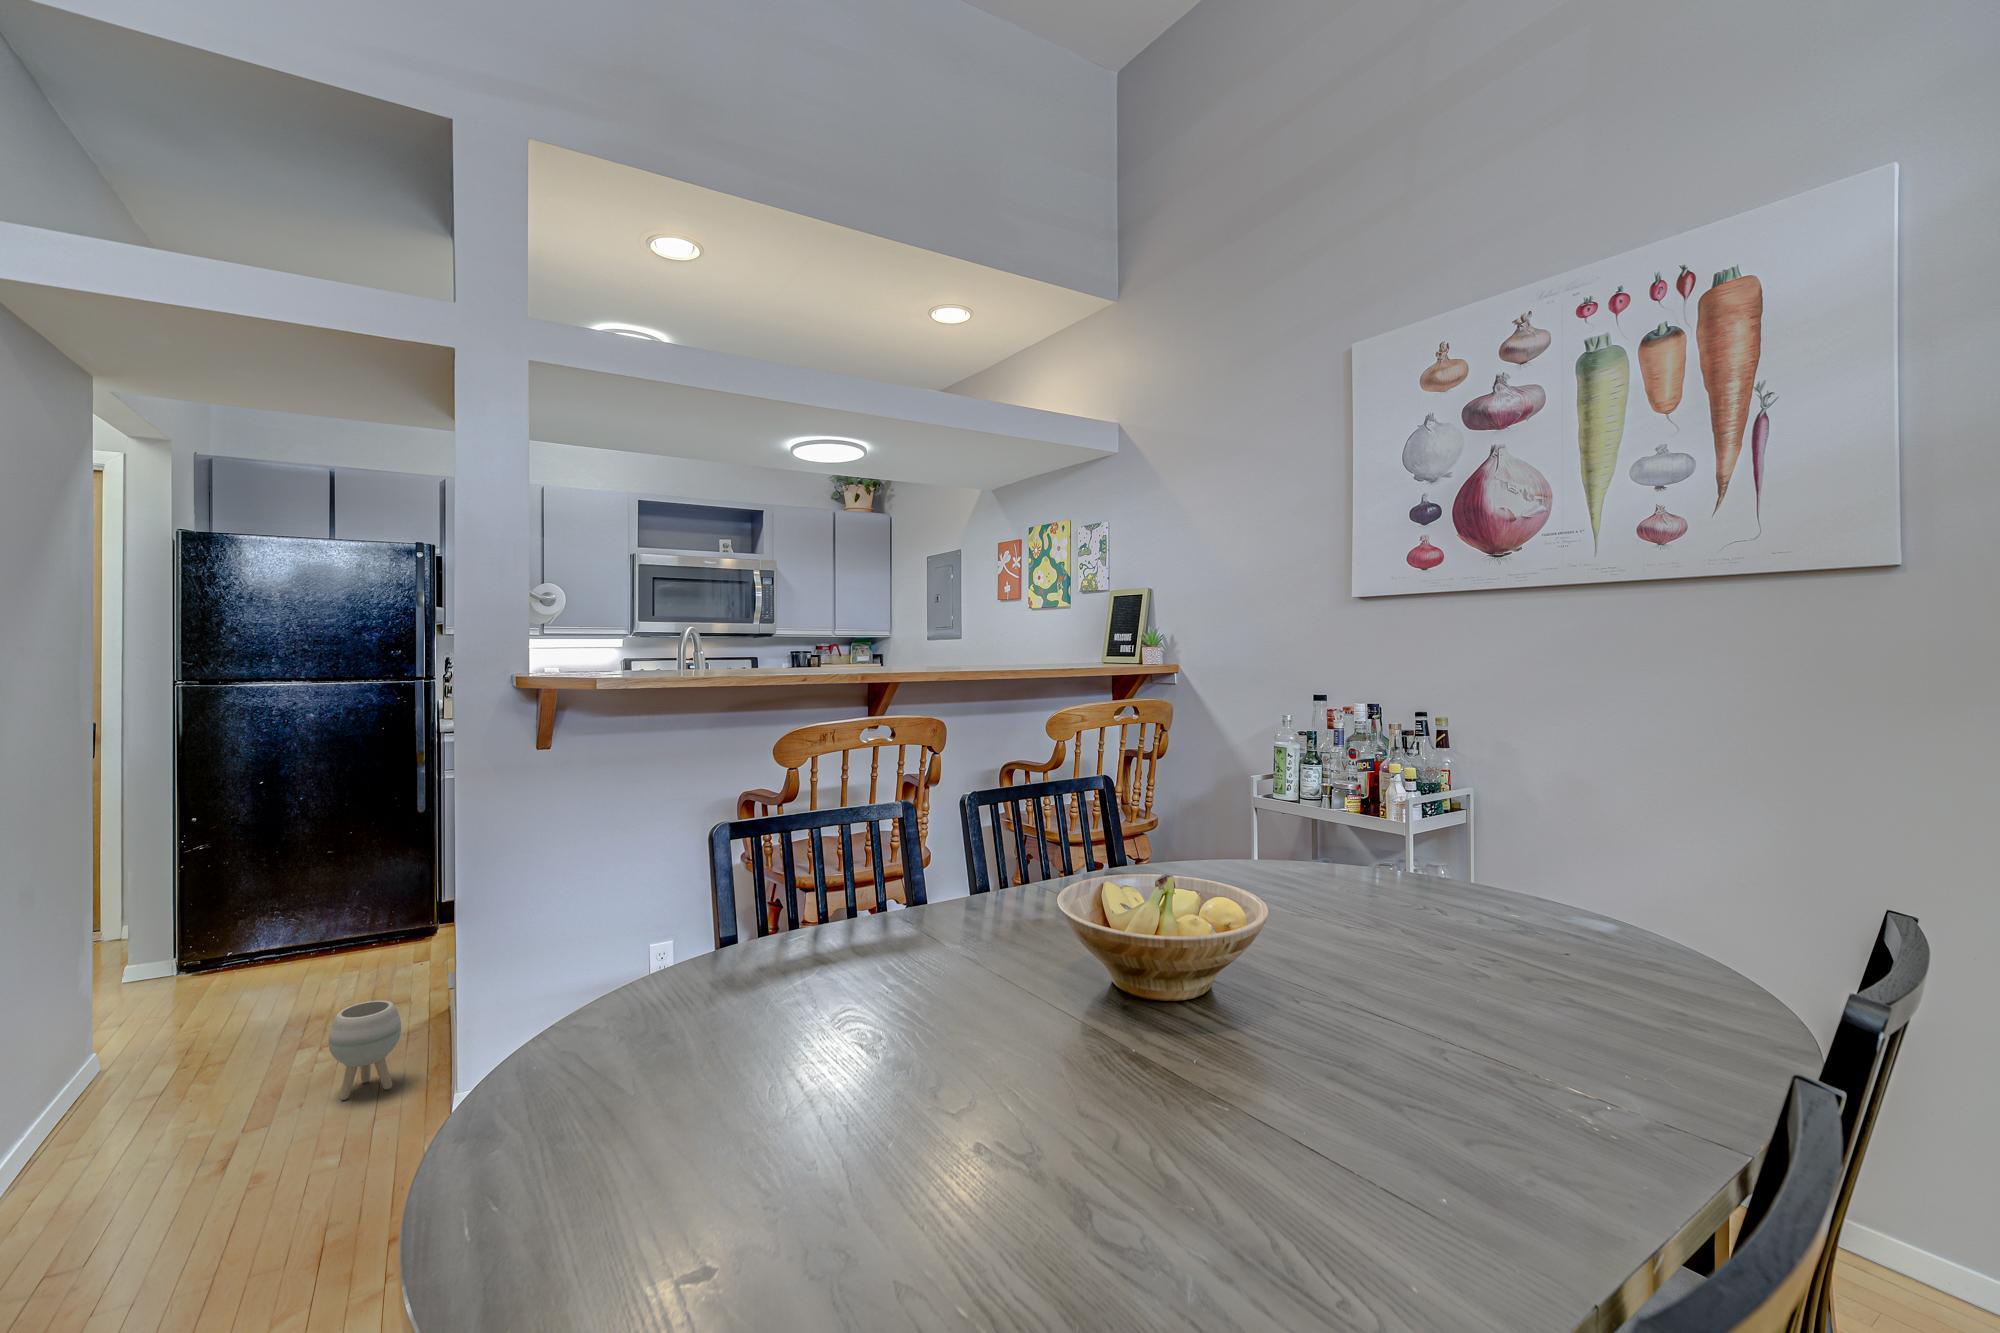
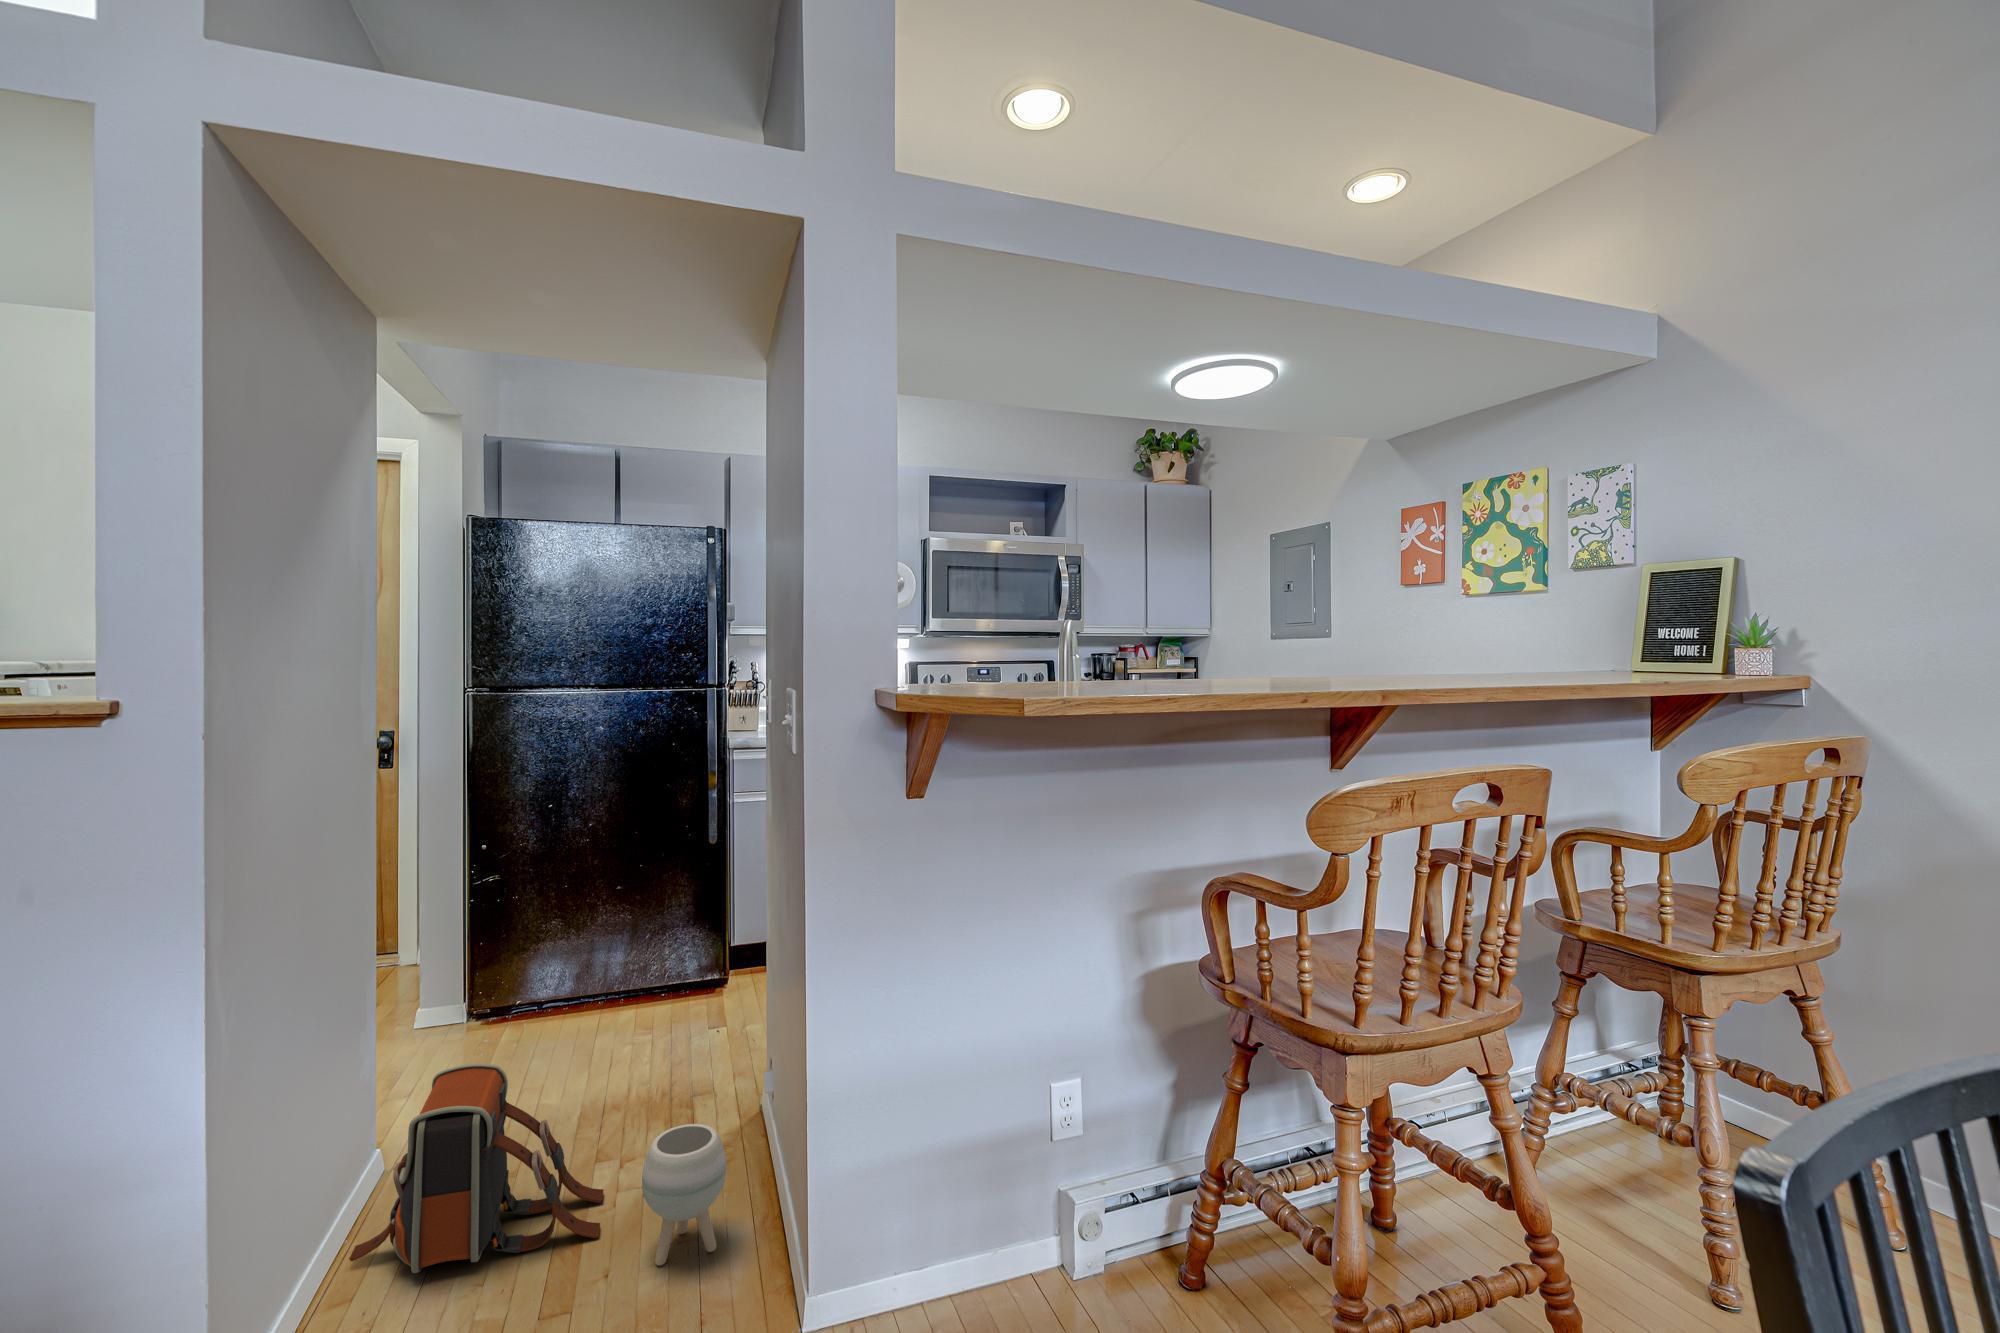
backpack: none [69,971,301,1121] -> present [349,1064,604,1273]

